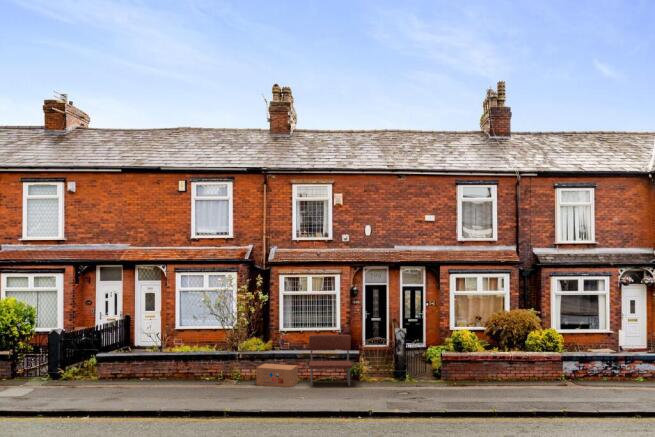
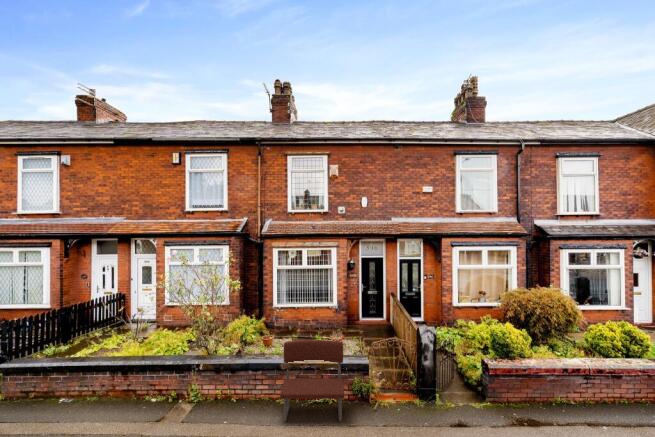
cardboard box: present [256,363,298,387] -> none [206,378,268,426]

